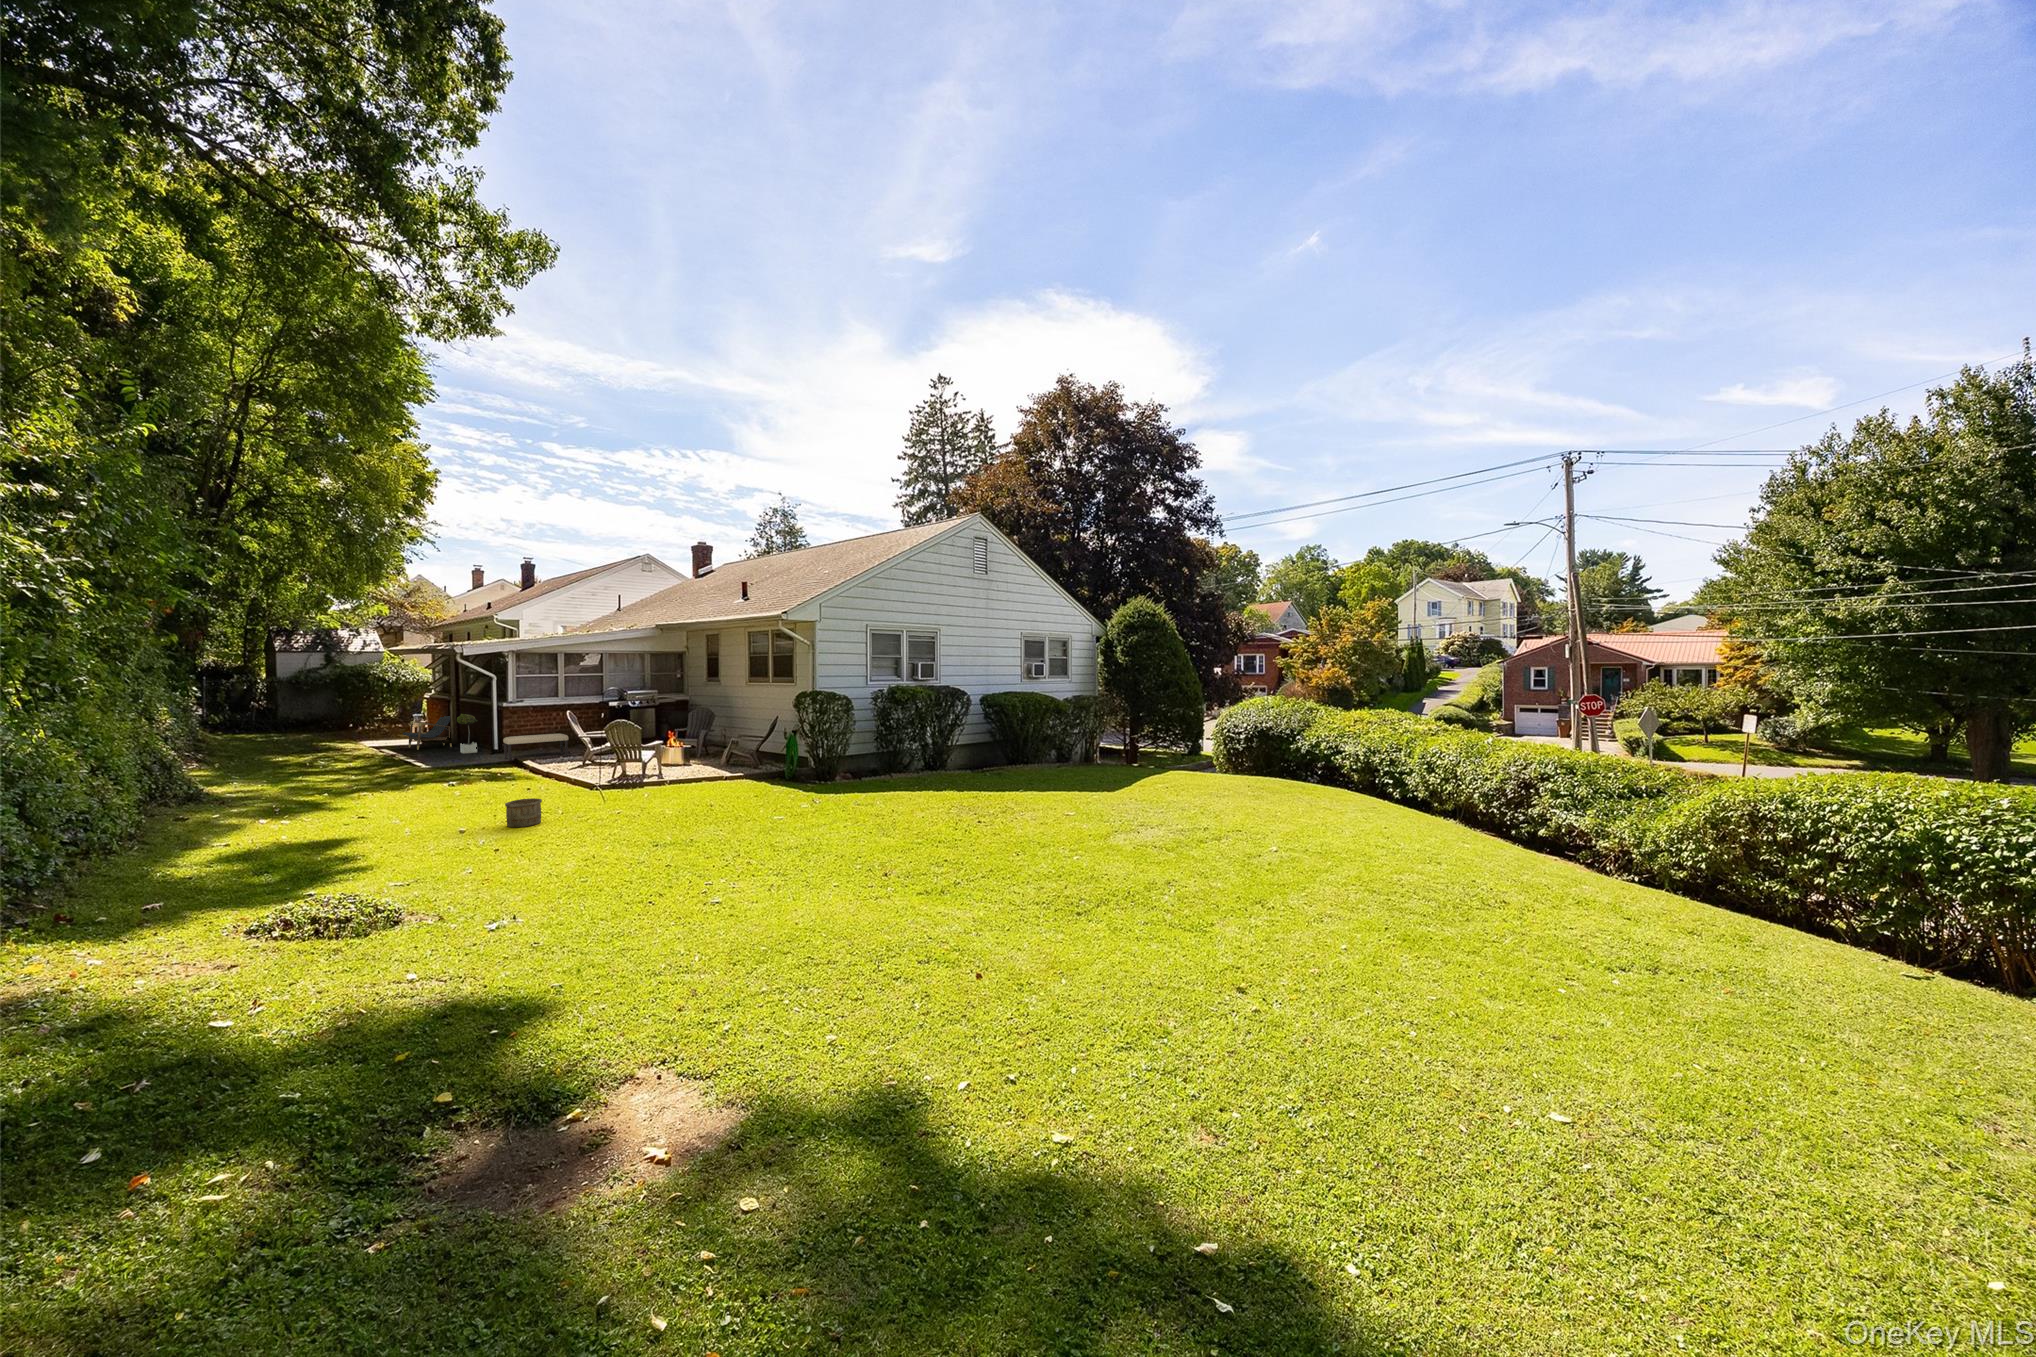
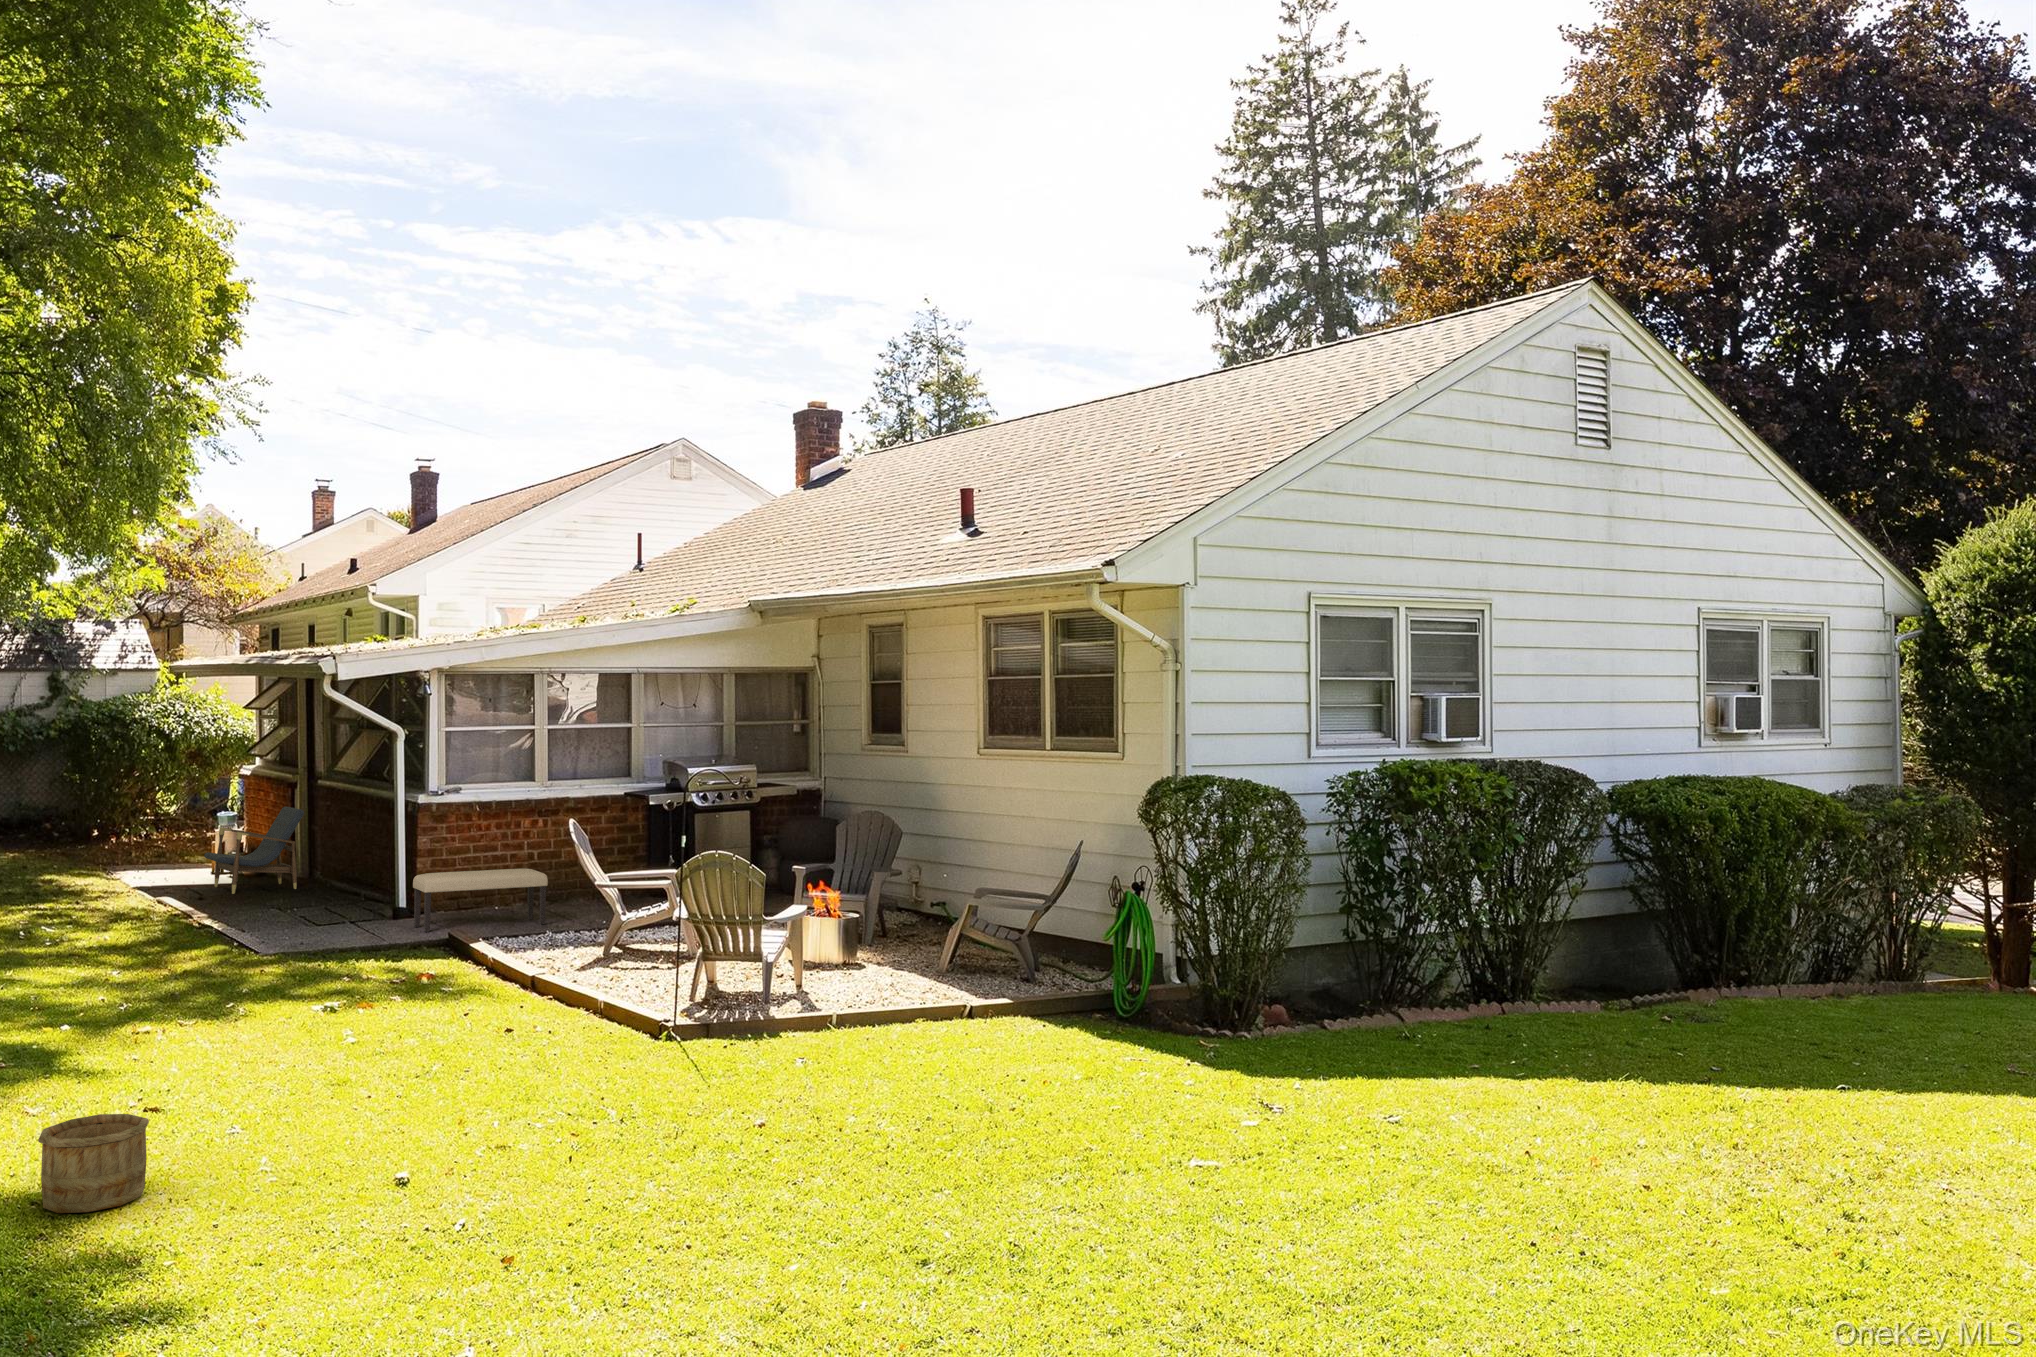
potted tree: present [457,714,478,753] -> none [313,813,356,908]
wooden bucket: present [505,798,542,827] -> present [38,1114,149,1213]

